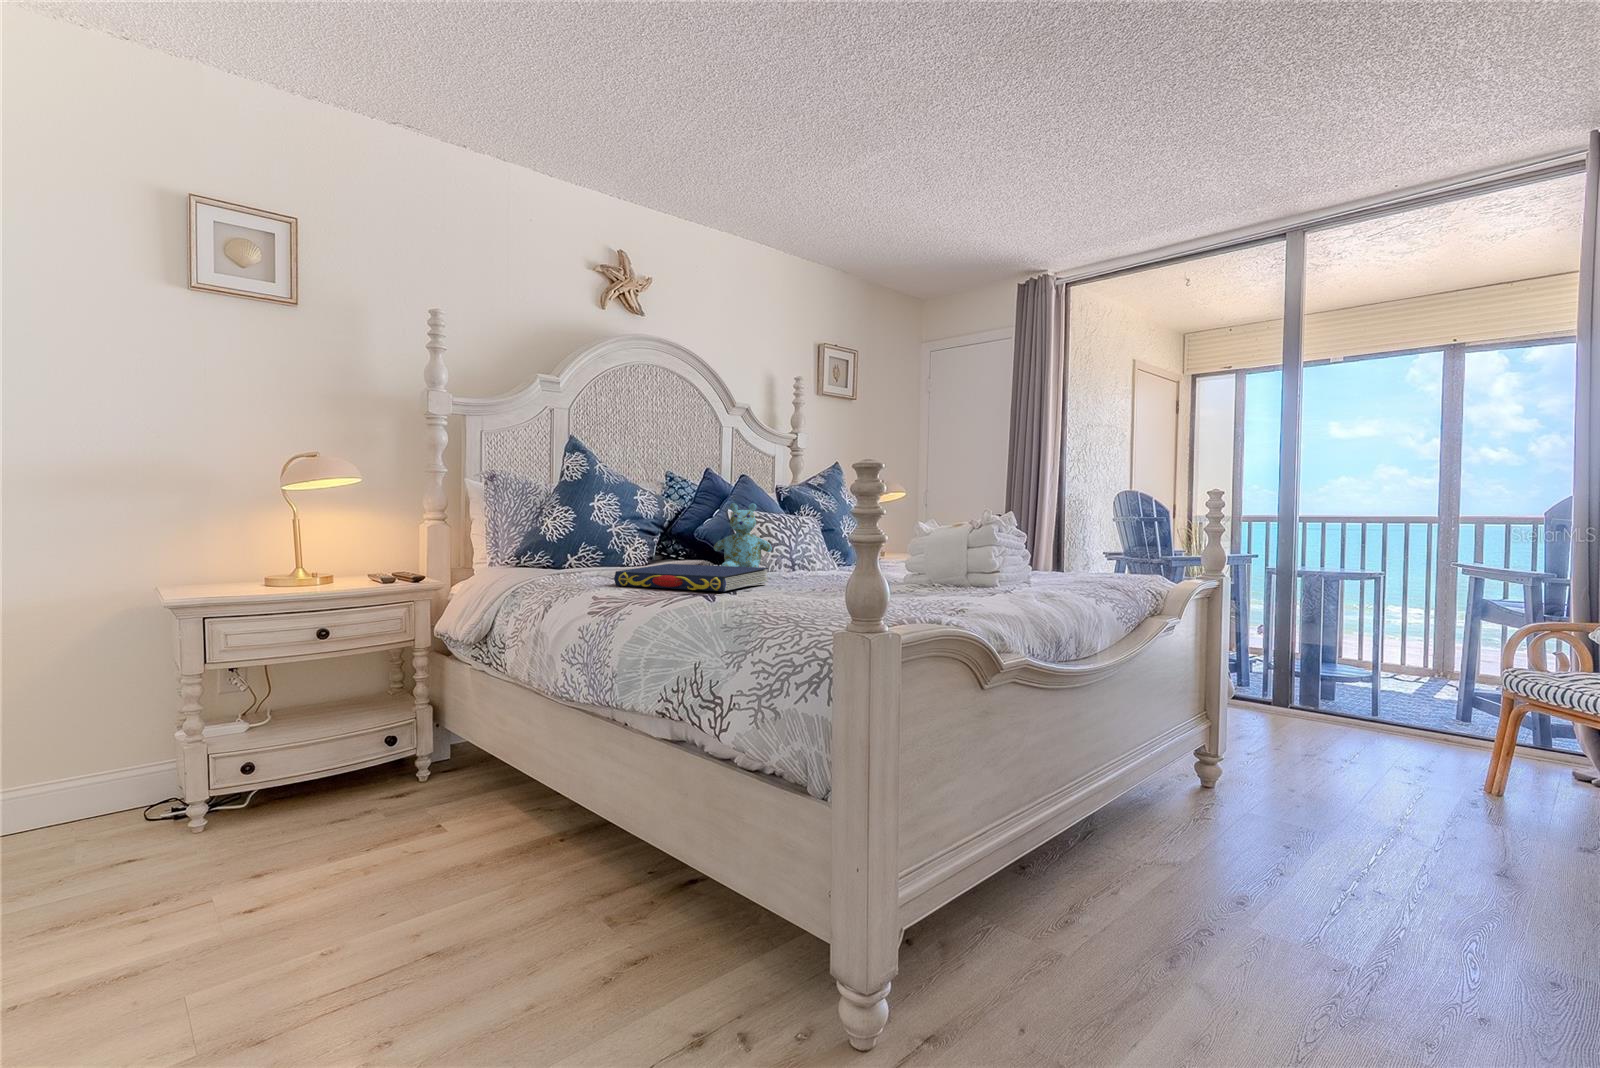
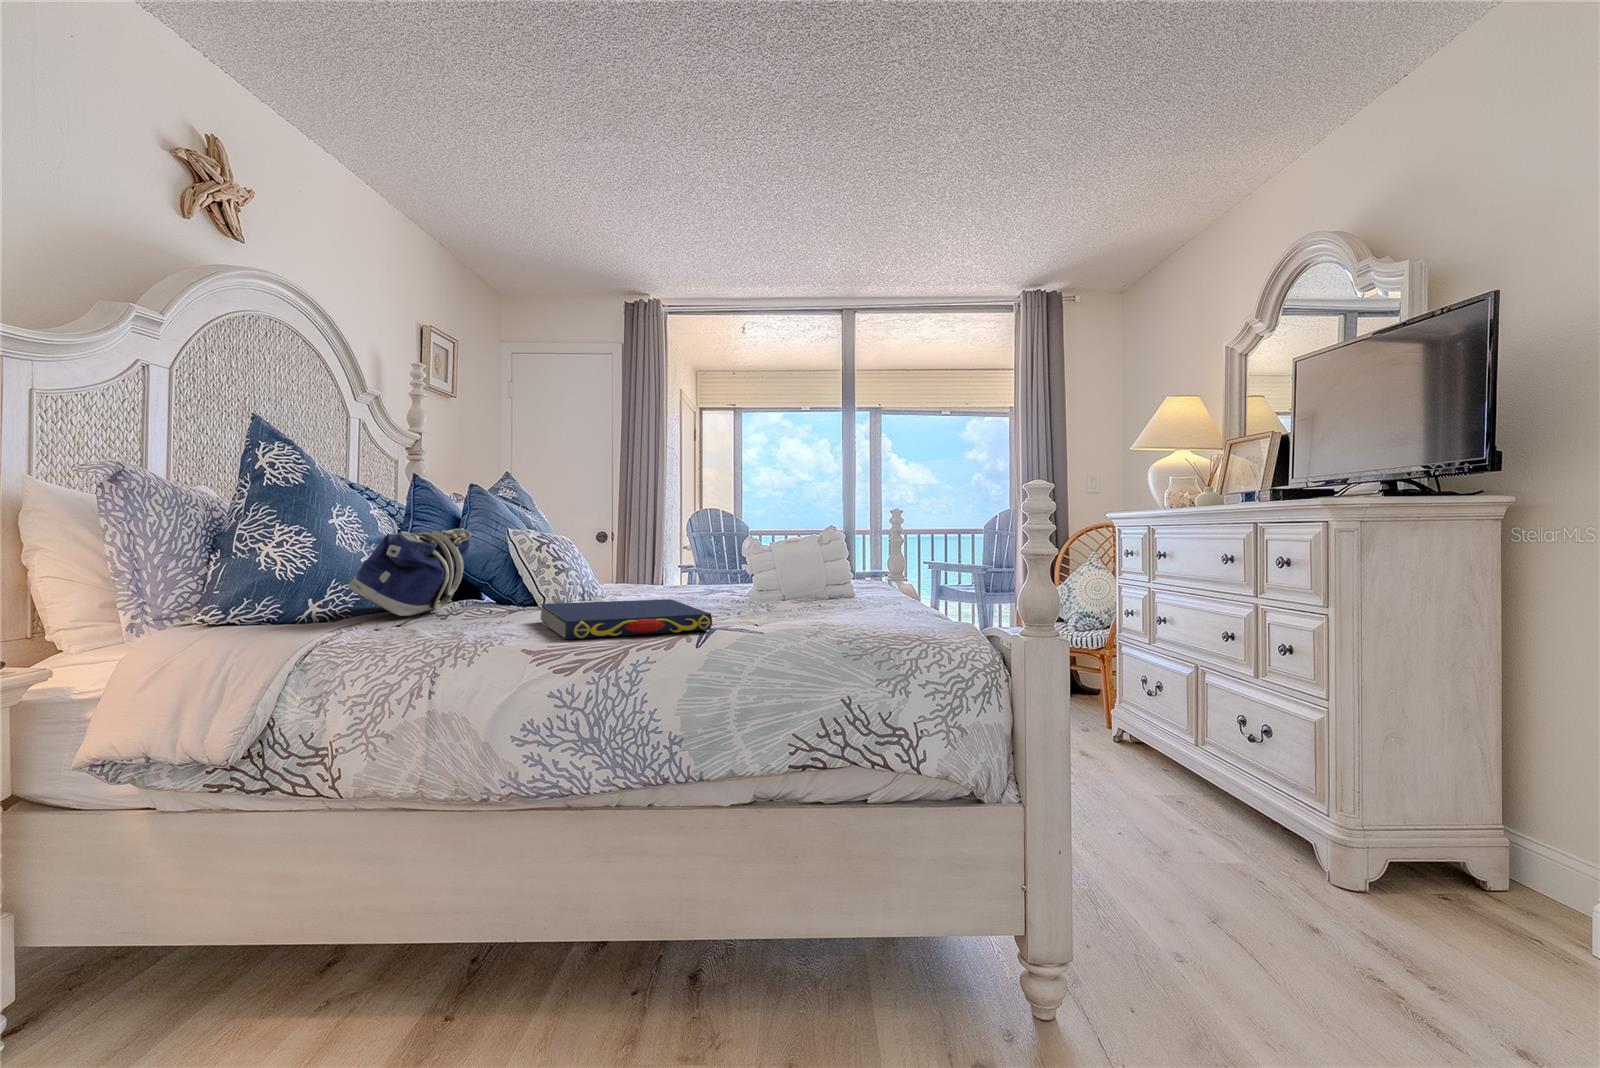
stuffed bear: present [714,503,772,567] -> none [532,527,602,610]
tote bag: none [595,507,691,569] -> present [347,529,472,616]

